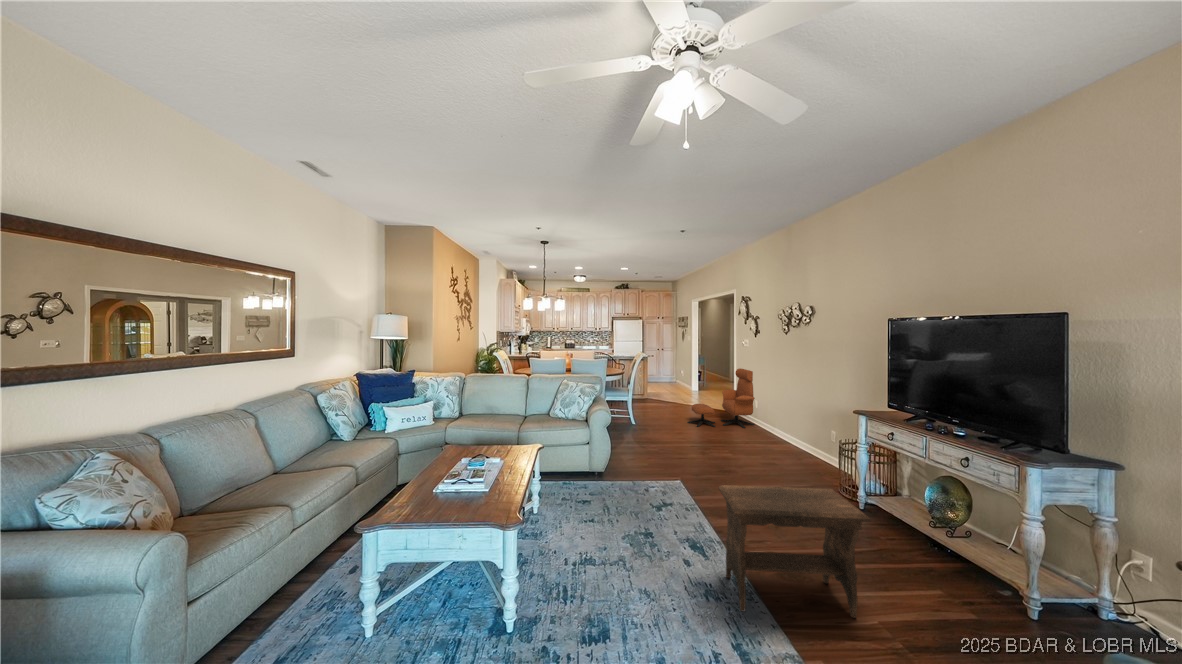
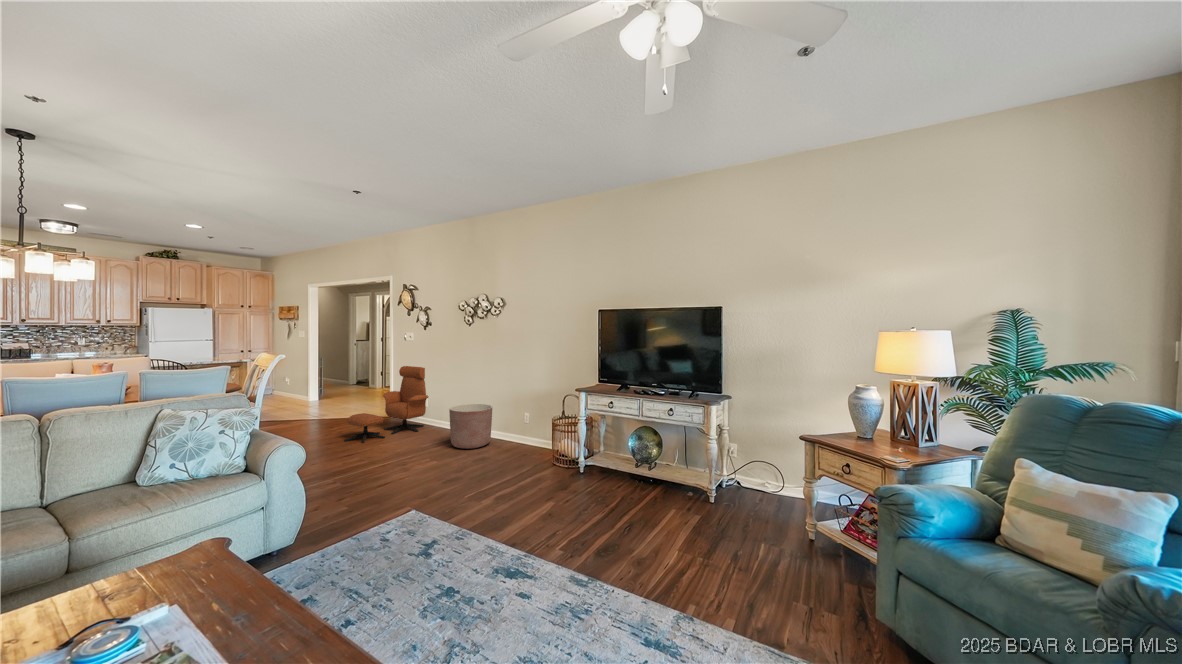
planter: none [756,410,800,454] -> present [449,404,492,449]
footstool: present [719,485,870,618] -> none [558,456,673,607]

